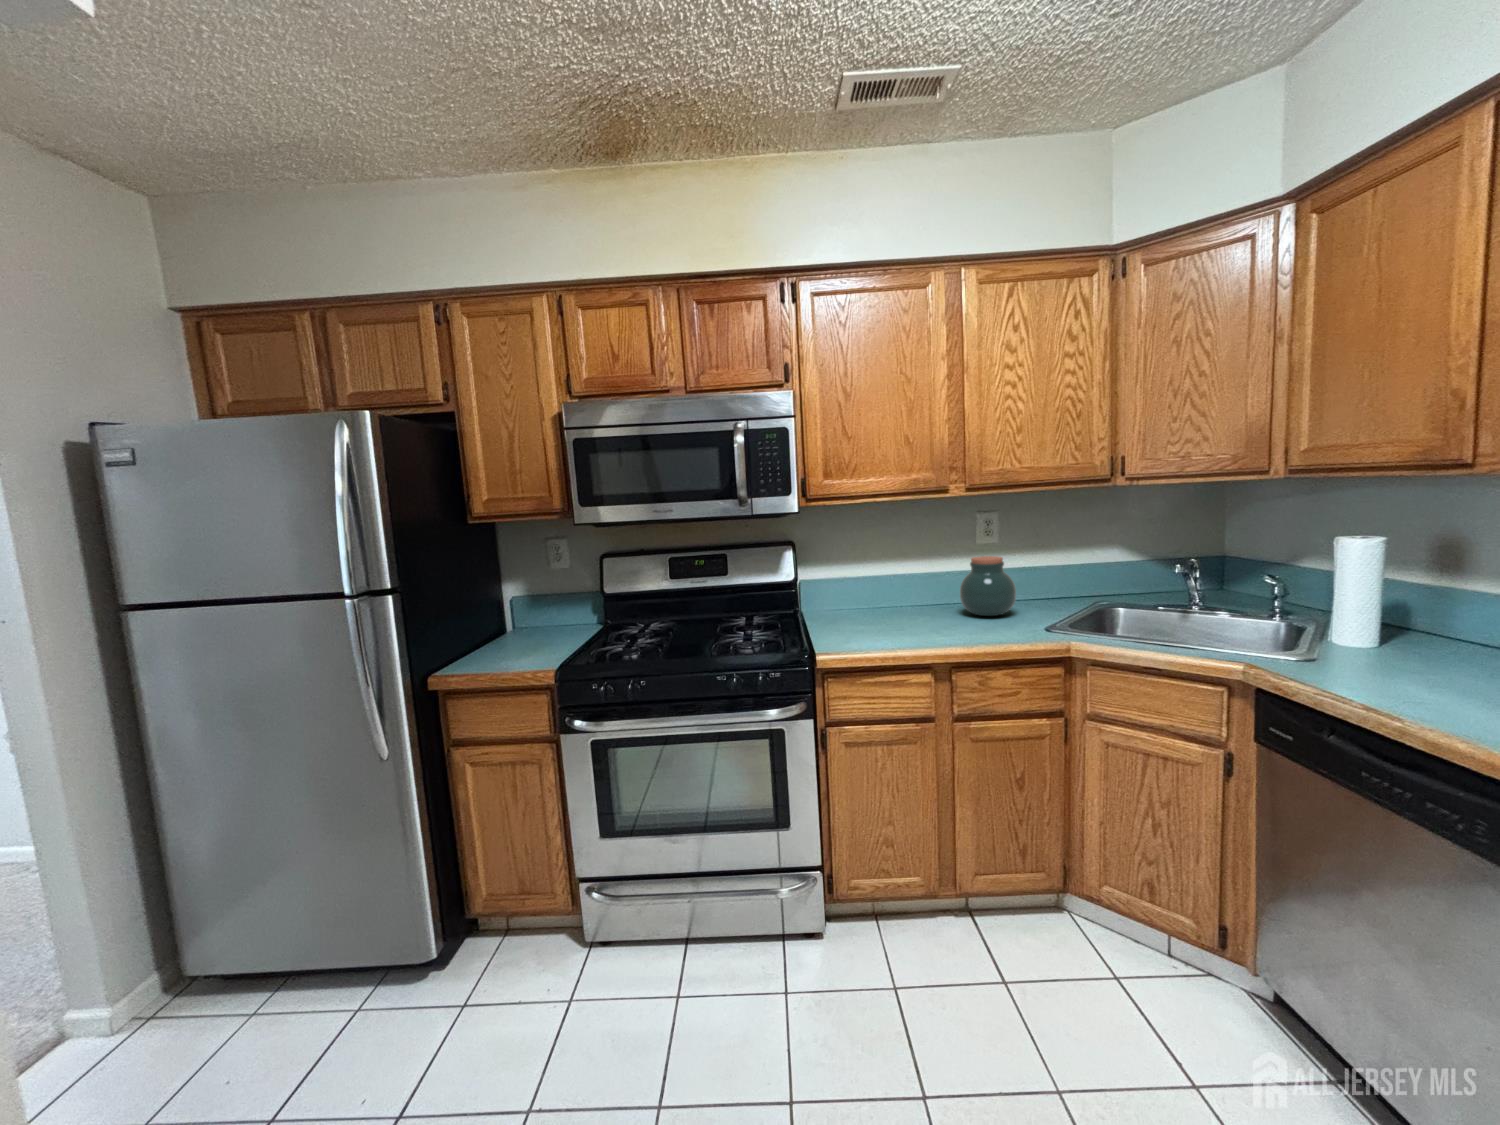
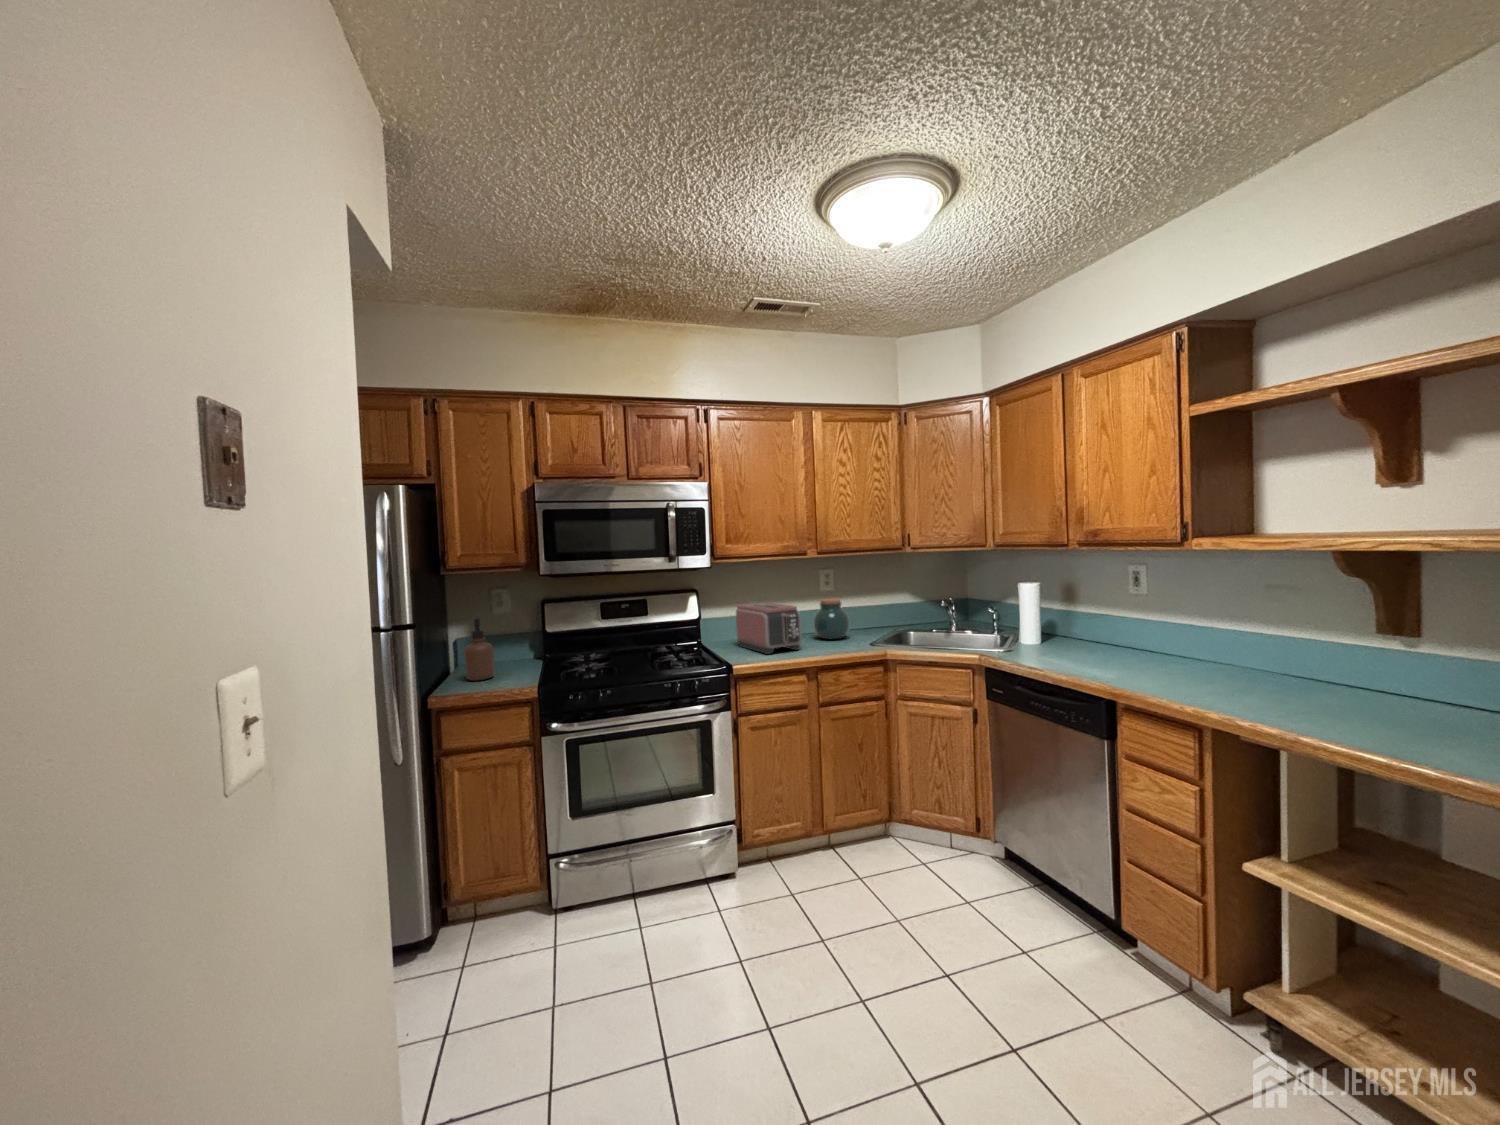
toaster: none [843,560,933,637] -> present [736,602,802,654]
soap dispenser: none [491,578,528,654] -> present [464,618,495,681]

